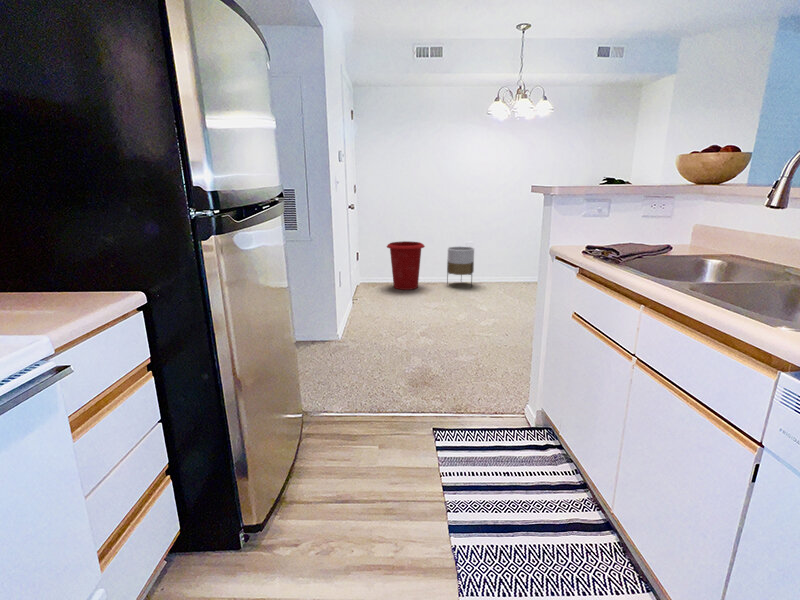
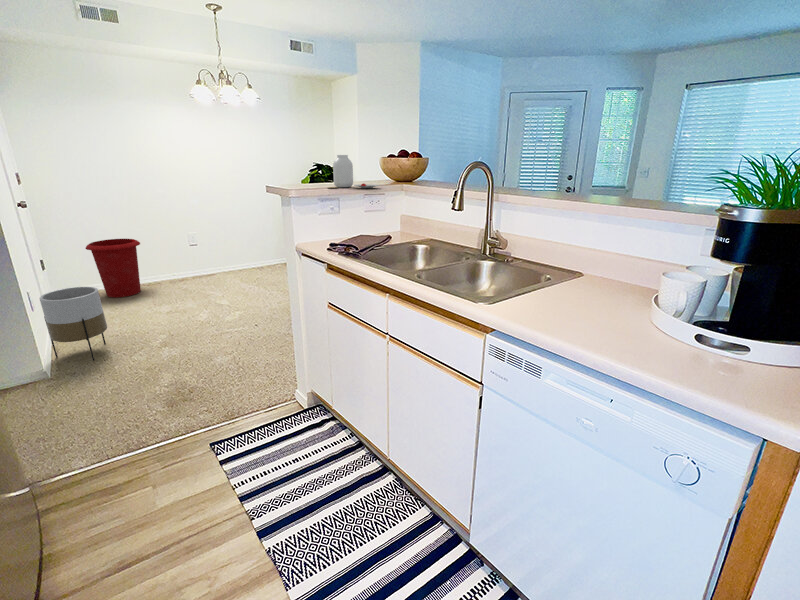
jar: none [598,150,668,188] -> present [329,155,379,188]
planter: present [447,246,474,286] -> present [40,287,107,361]

